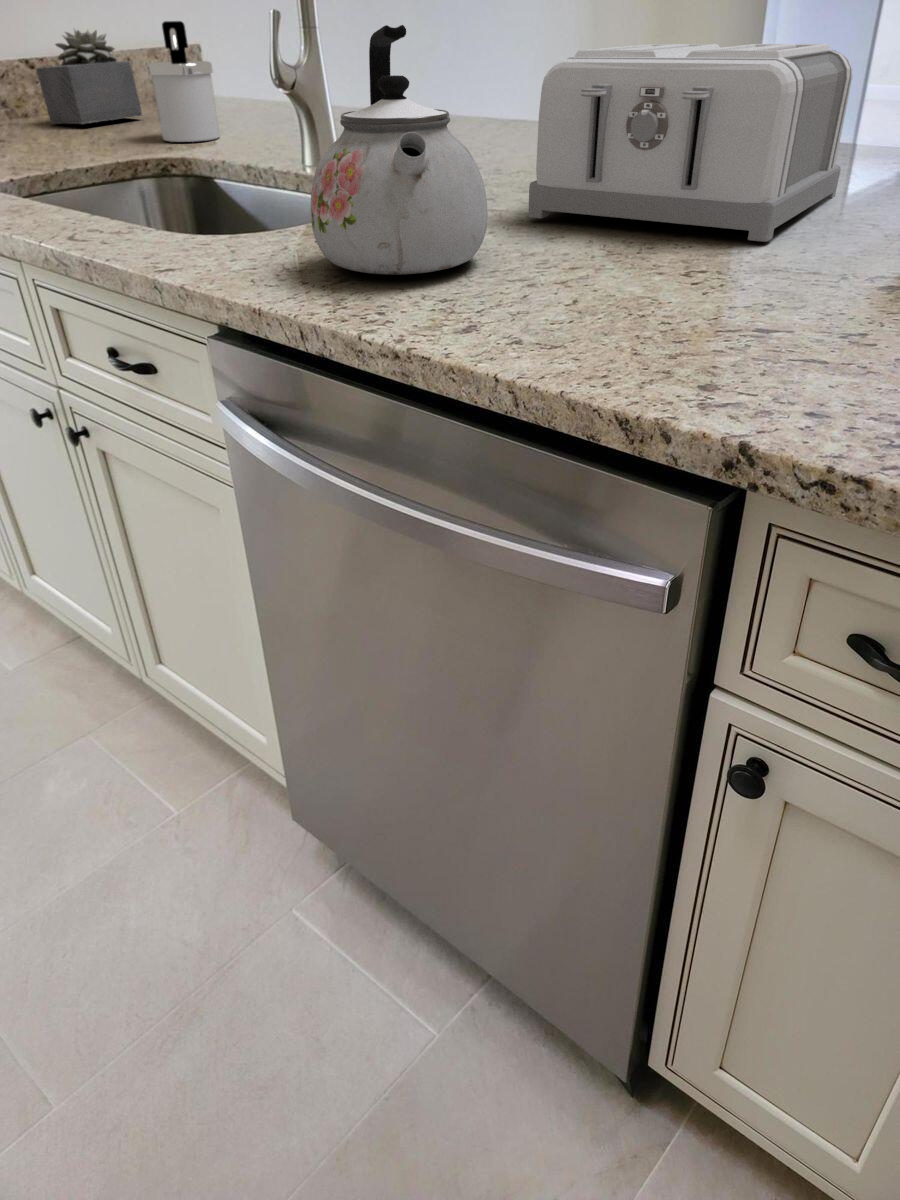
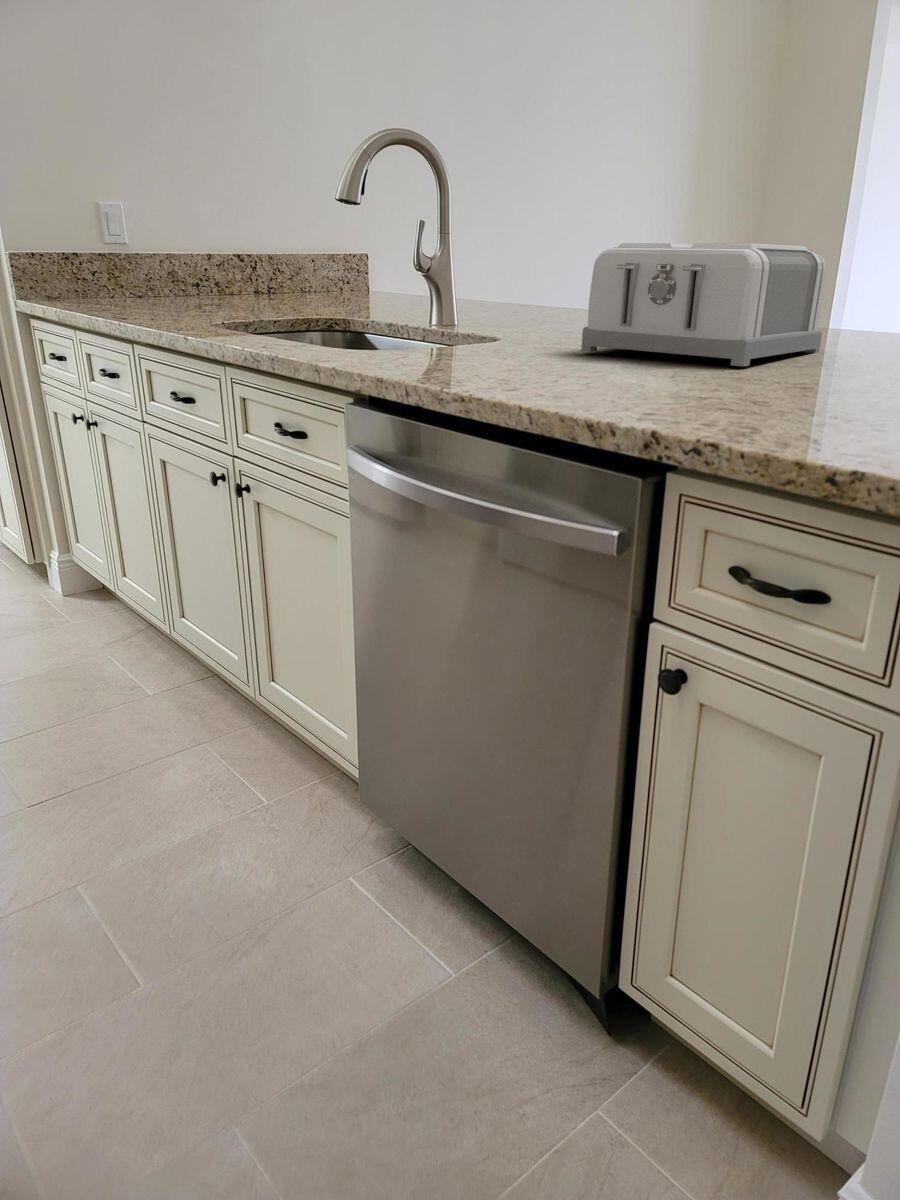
soap dispenser: present [147,21,220,142] -> none [328,229,375,311]
kettle: present [311,25,488,275] -> none [424,216,543,369]
succulent plant: present [37,28,142,124] -> none [248,235,320,298]

